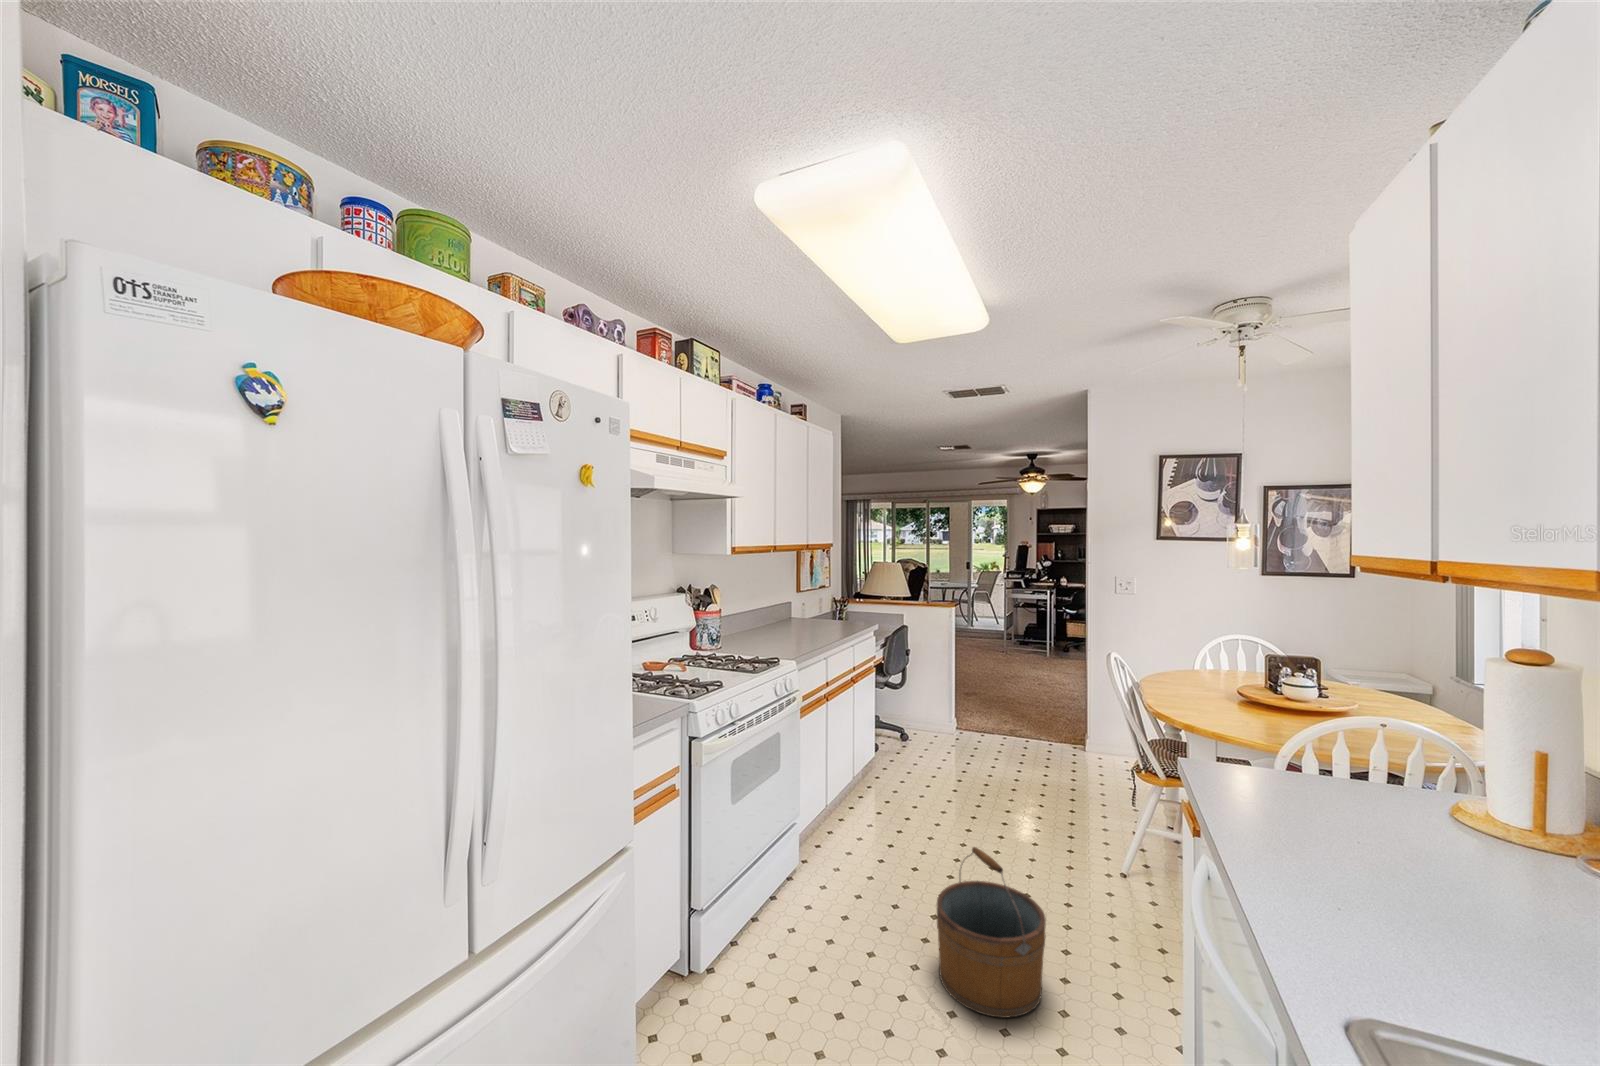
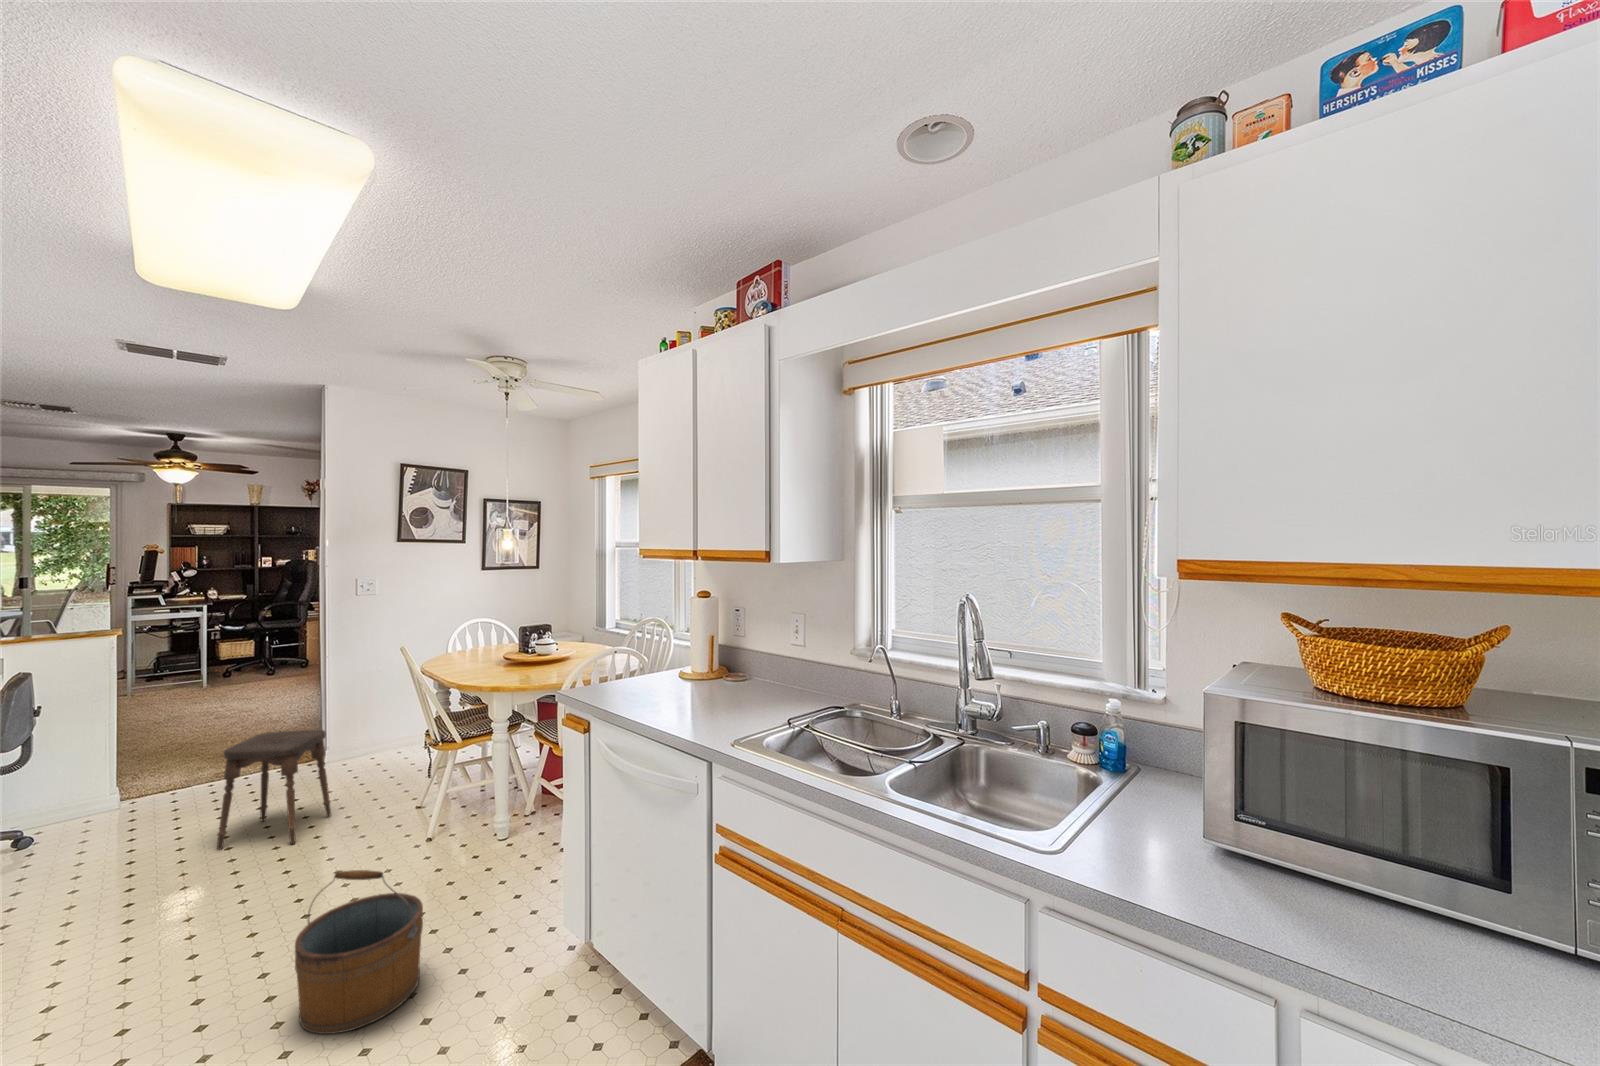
stool: none [980,703,1065,809] -> present [217,730,331,850]

